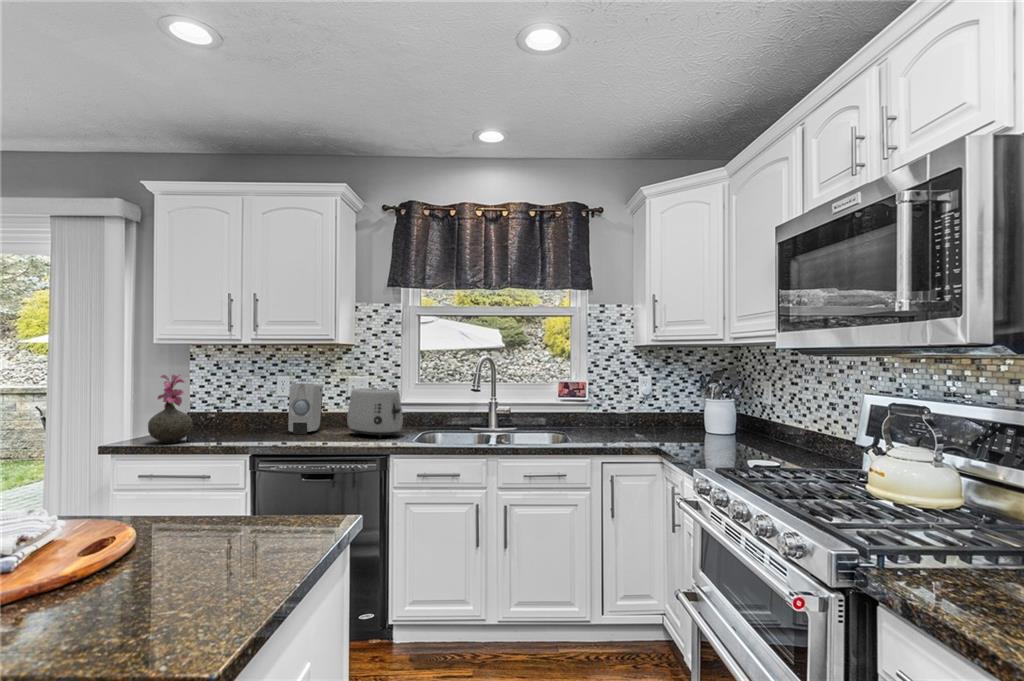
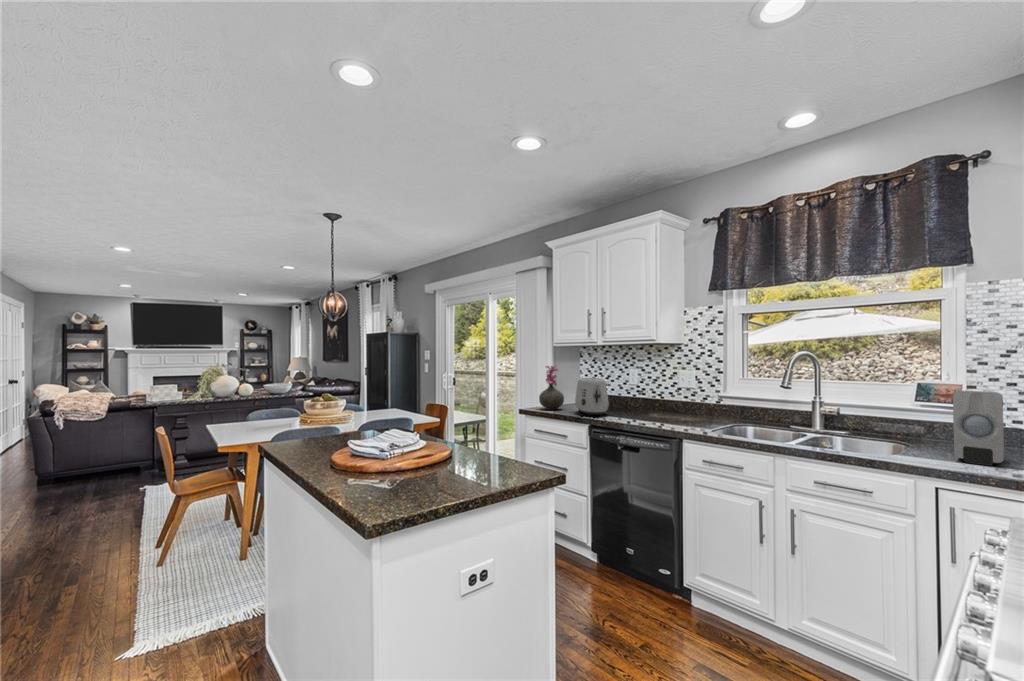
soap dispenser: present [288,383,323,434] -> present [953,390,1004,466]
toaster: present [347,388,403,438] -> present [575,378,609,416]

